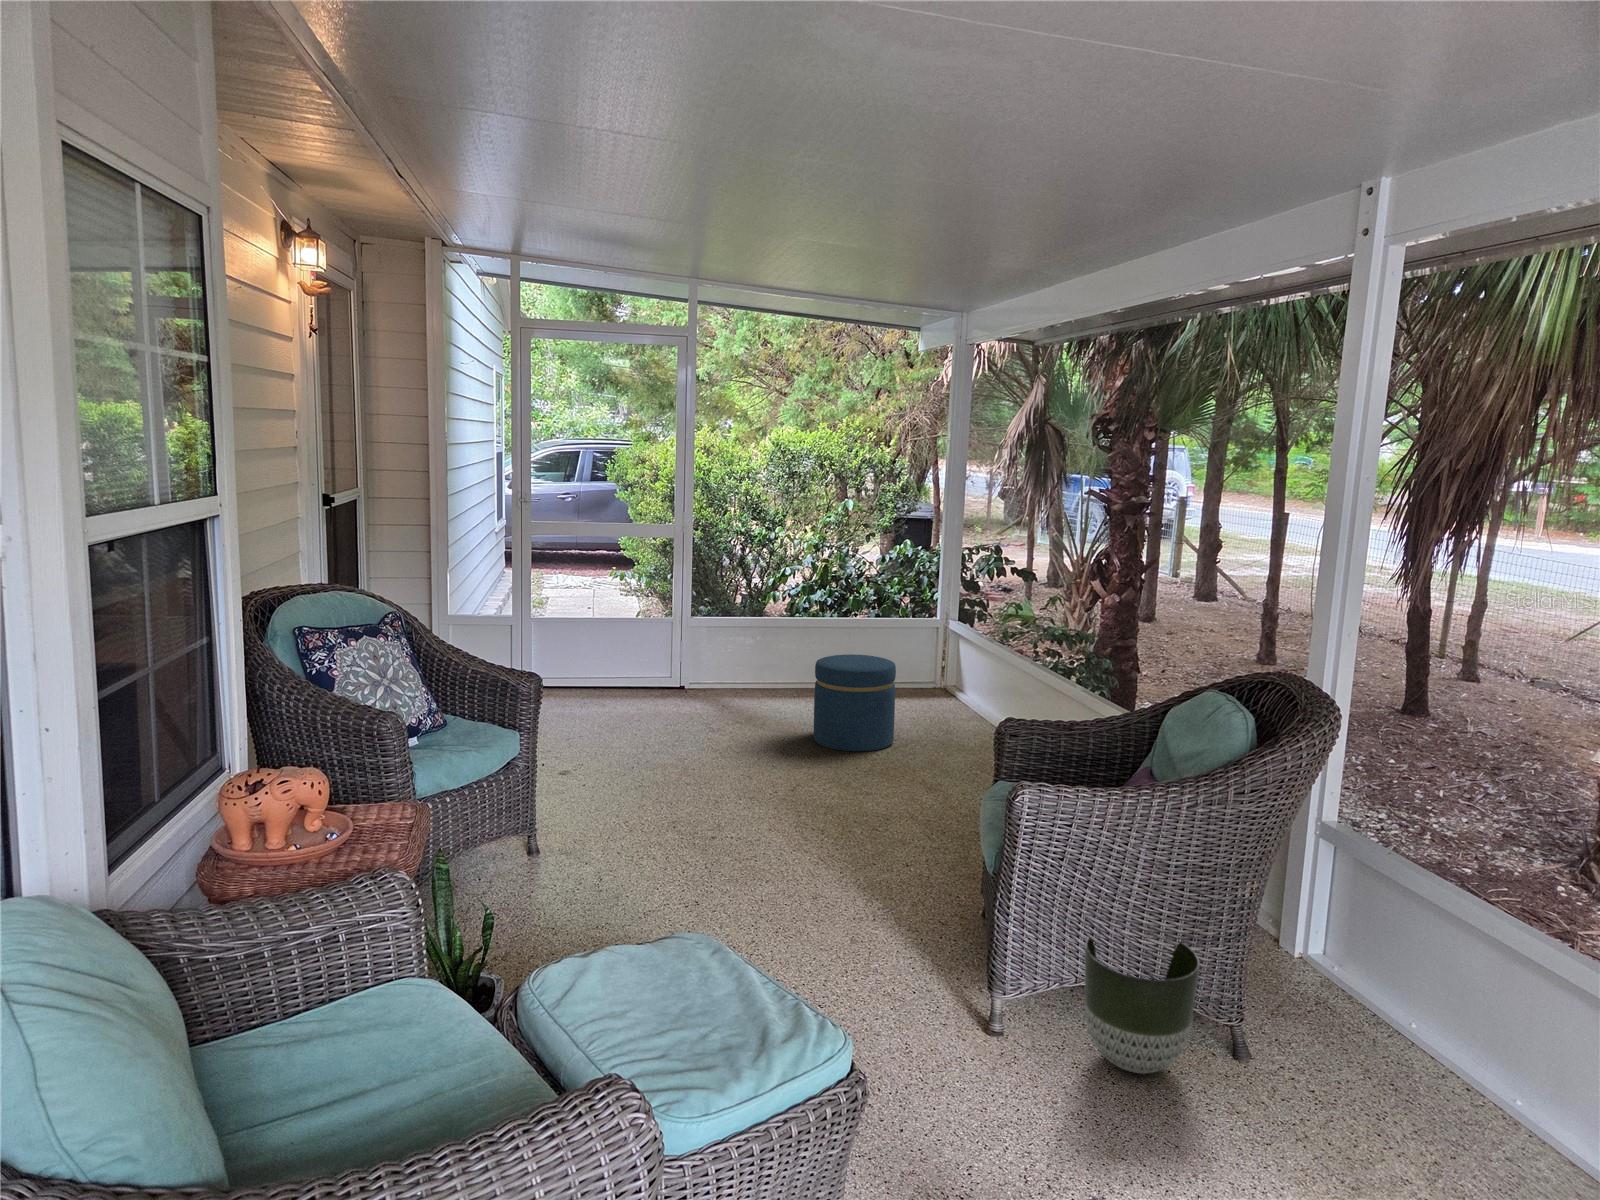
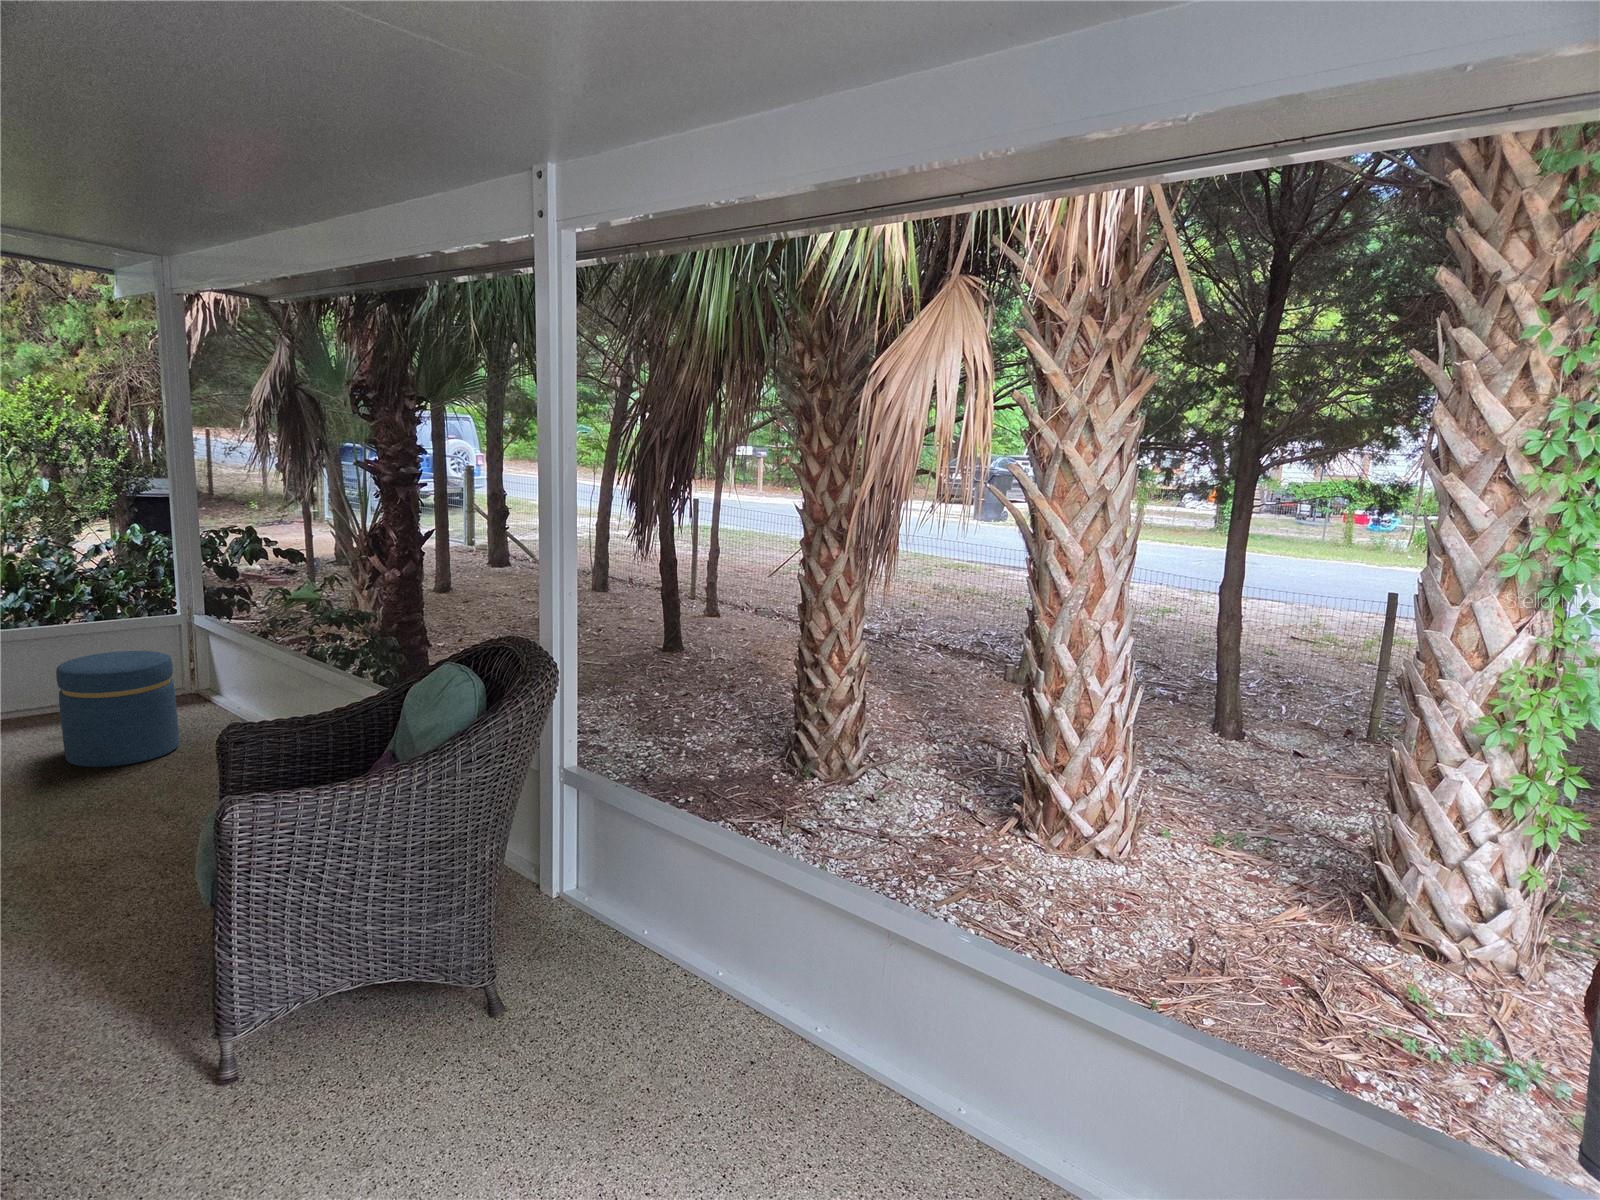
planter: present [1085,937,1200,1074] -> none [325,914,445,1064]

